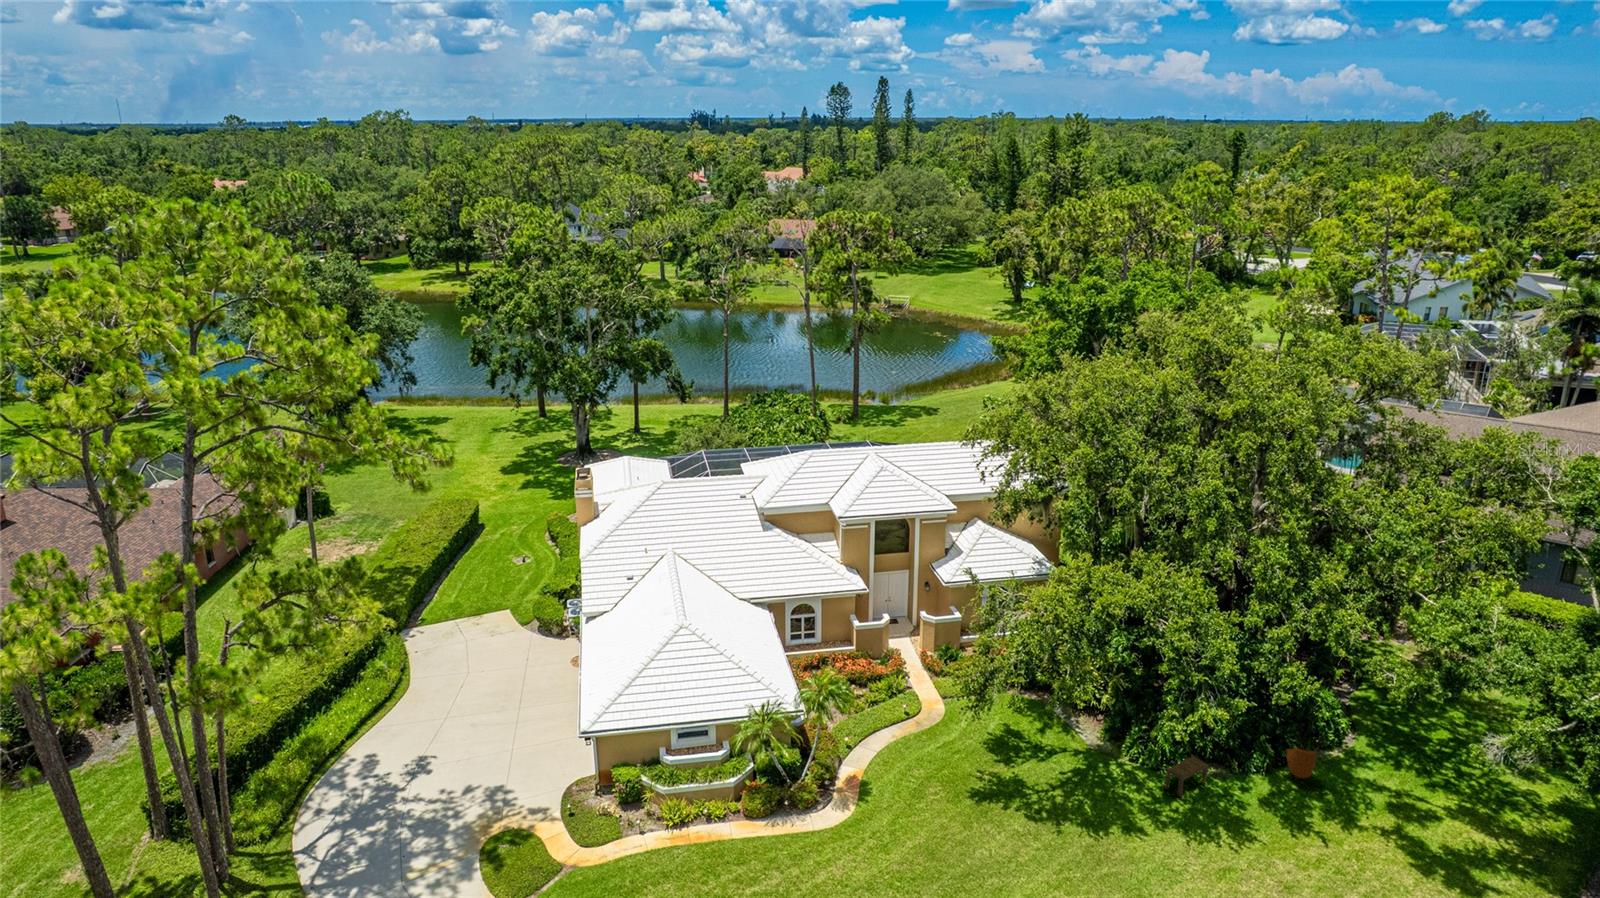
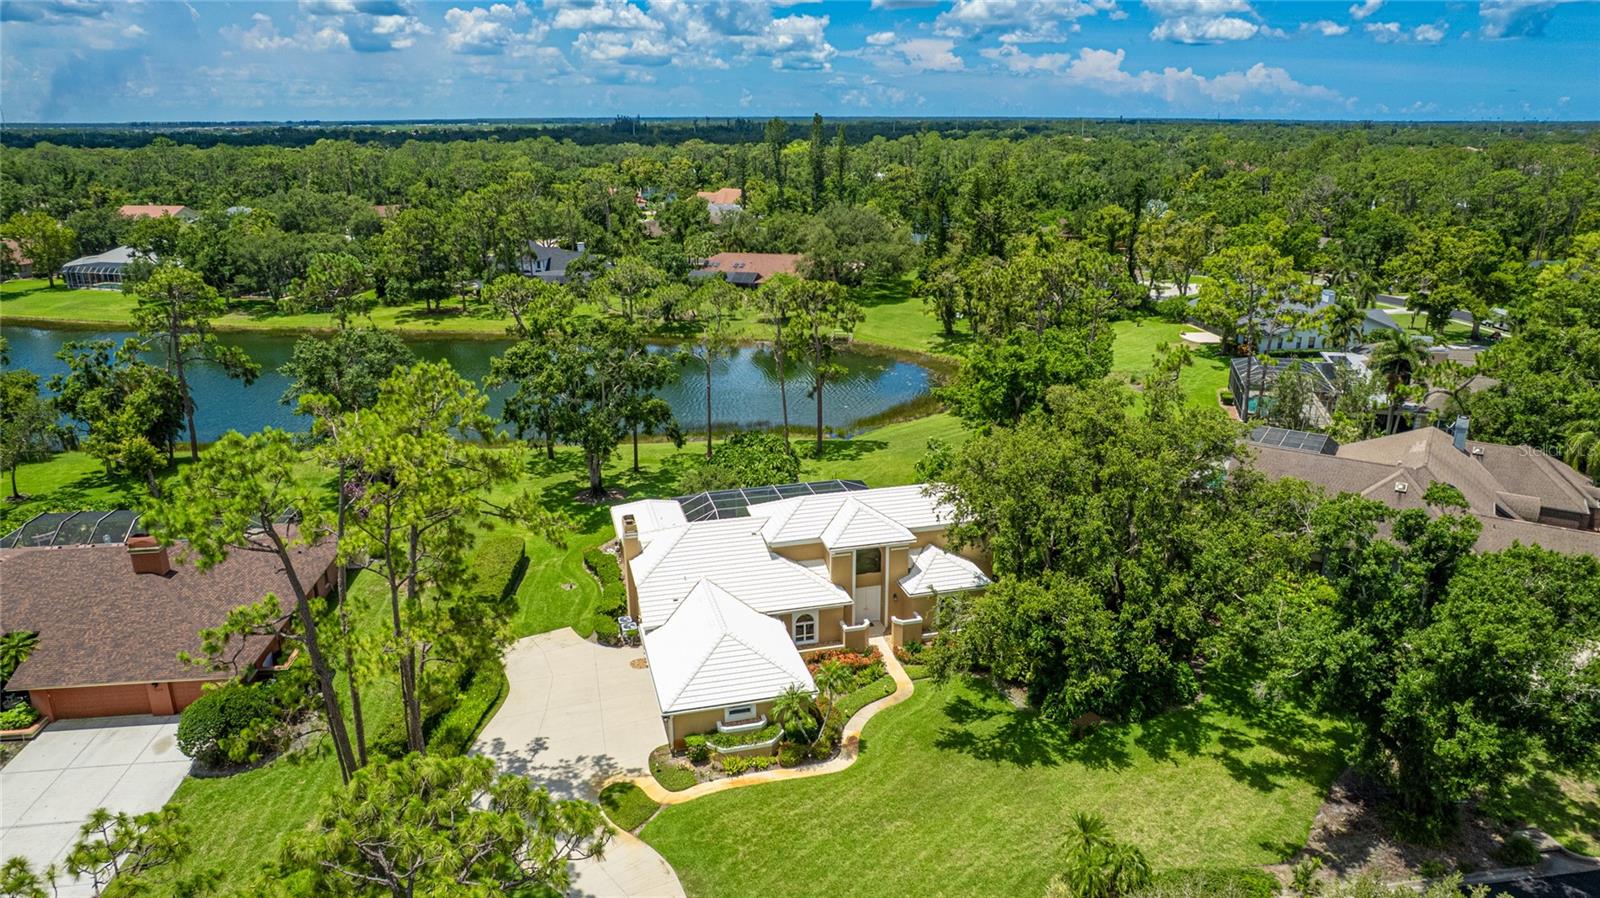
lounge chair: present [1287,748,1317,785] -> none [1151,702,1172,730]

